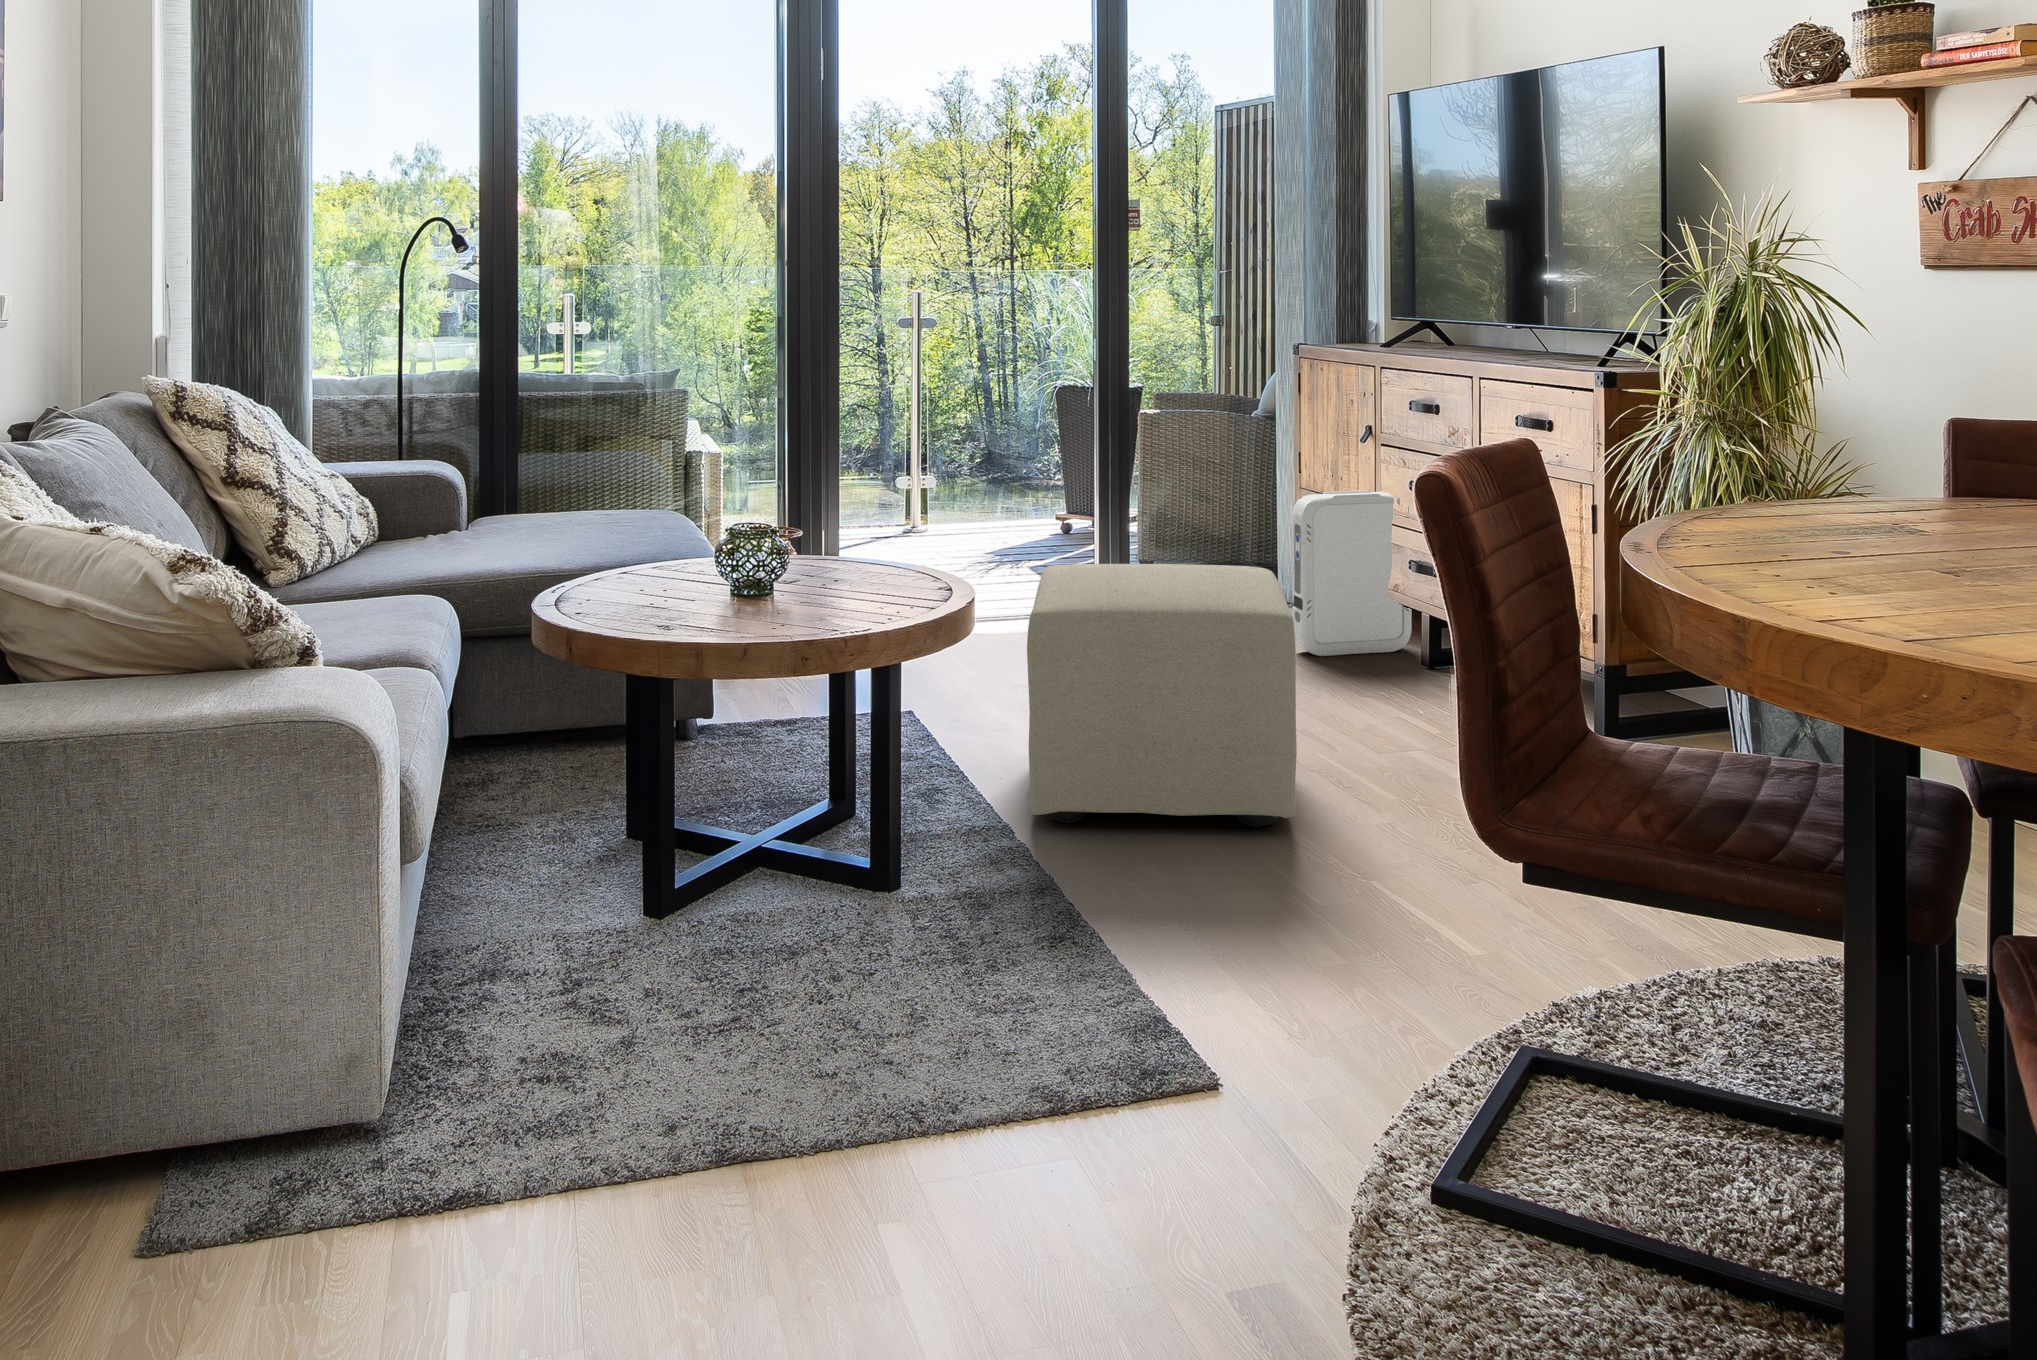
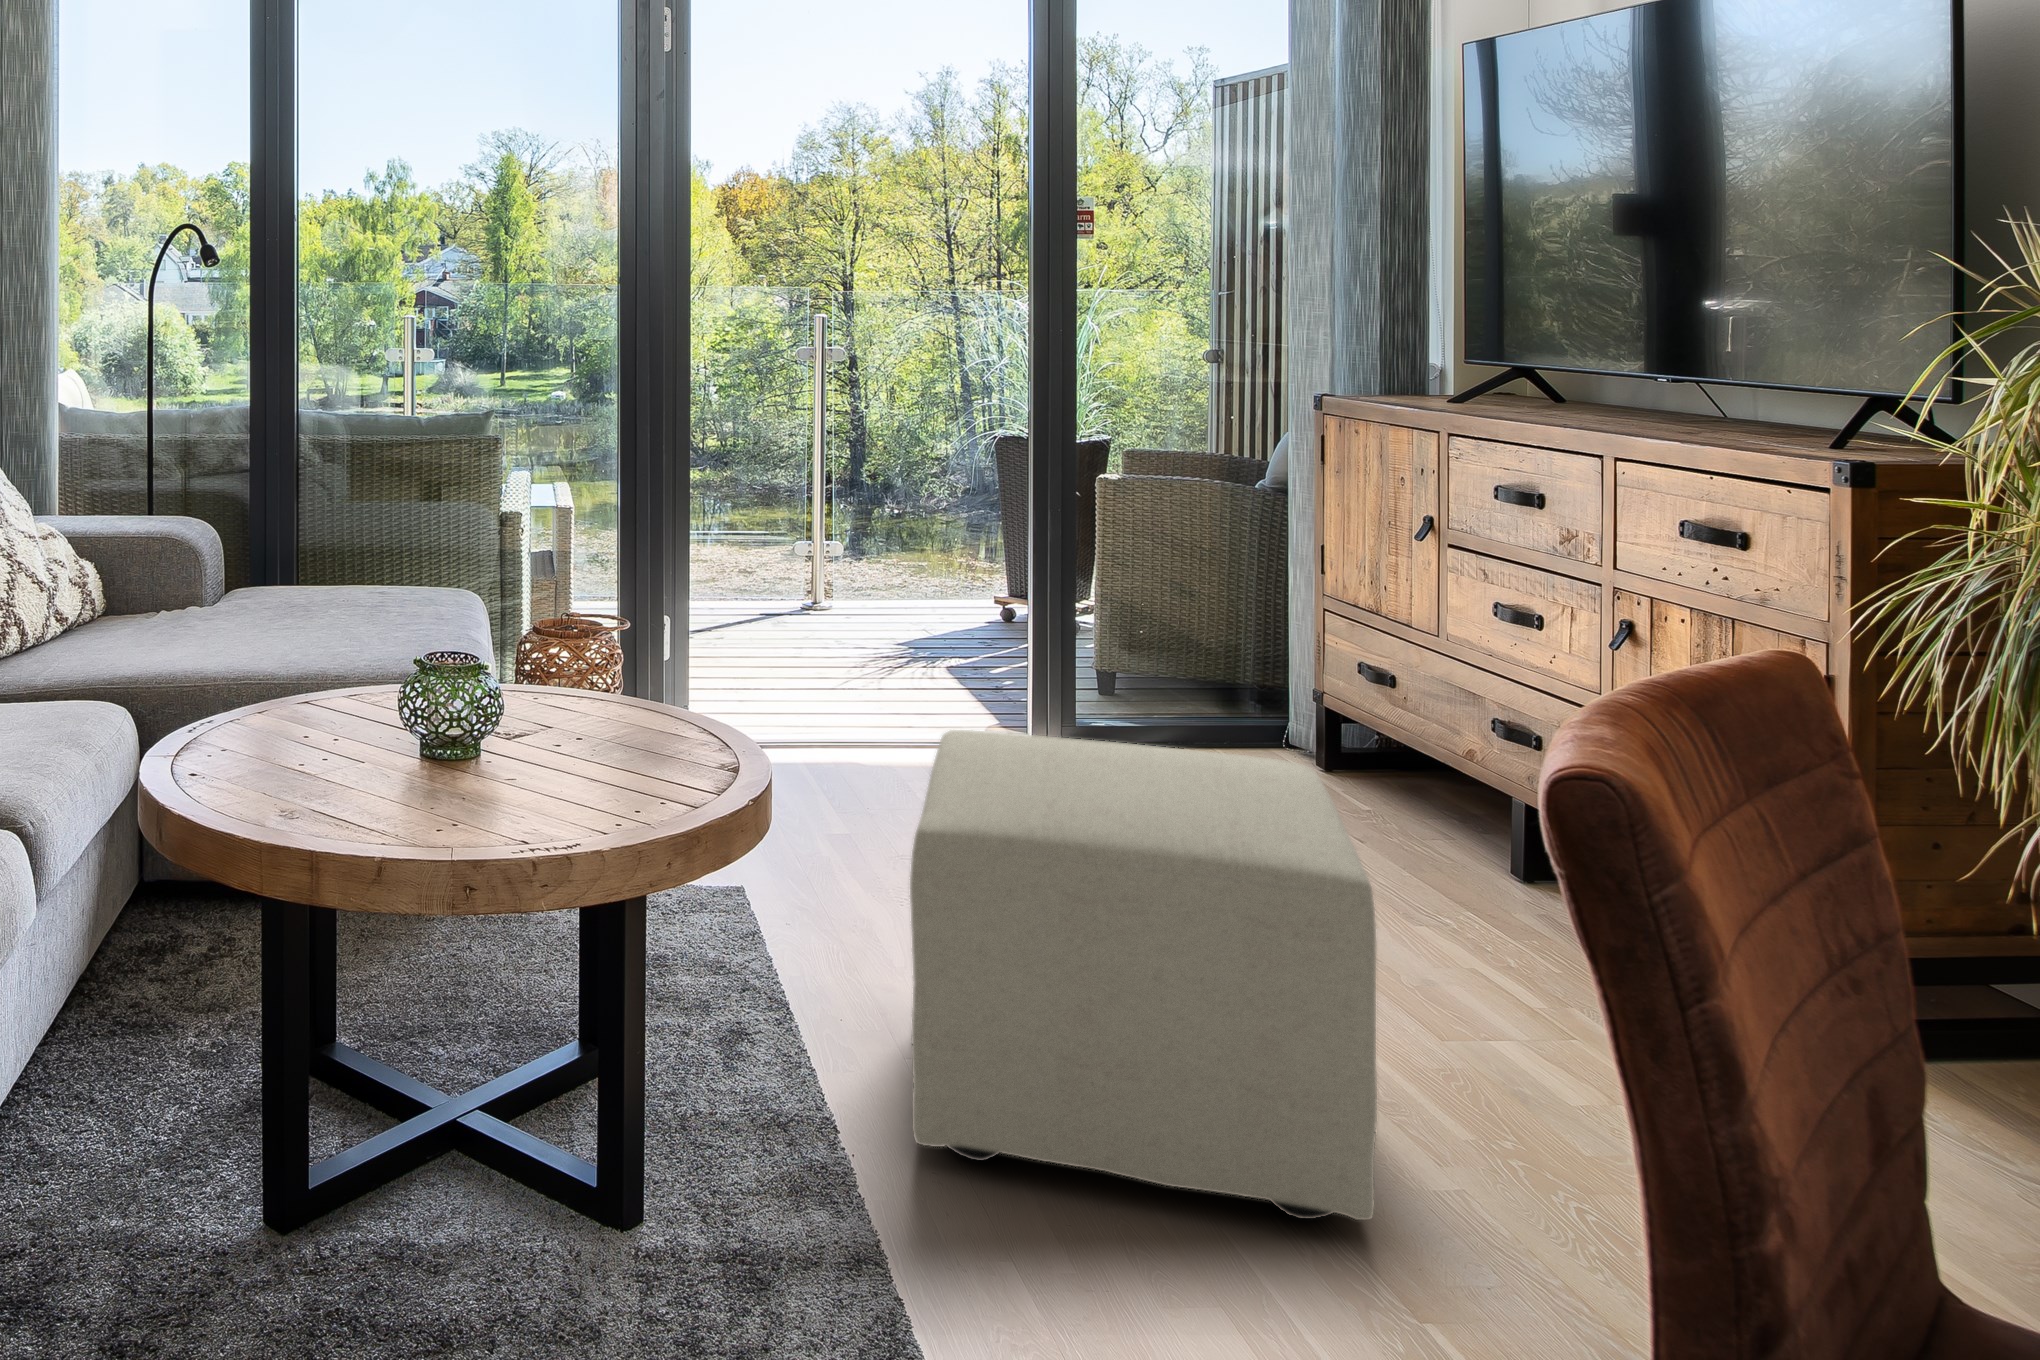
air purifier: present [1292,490,1412,656] -> none [1320,614,1517,856]

